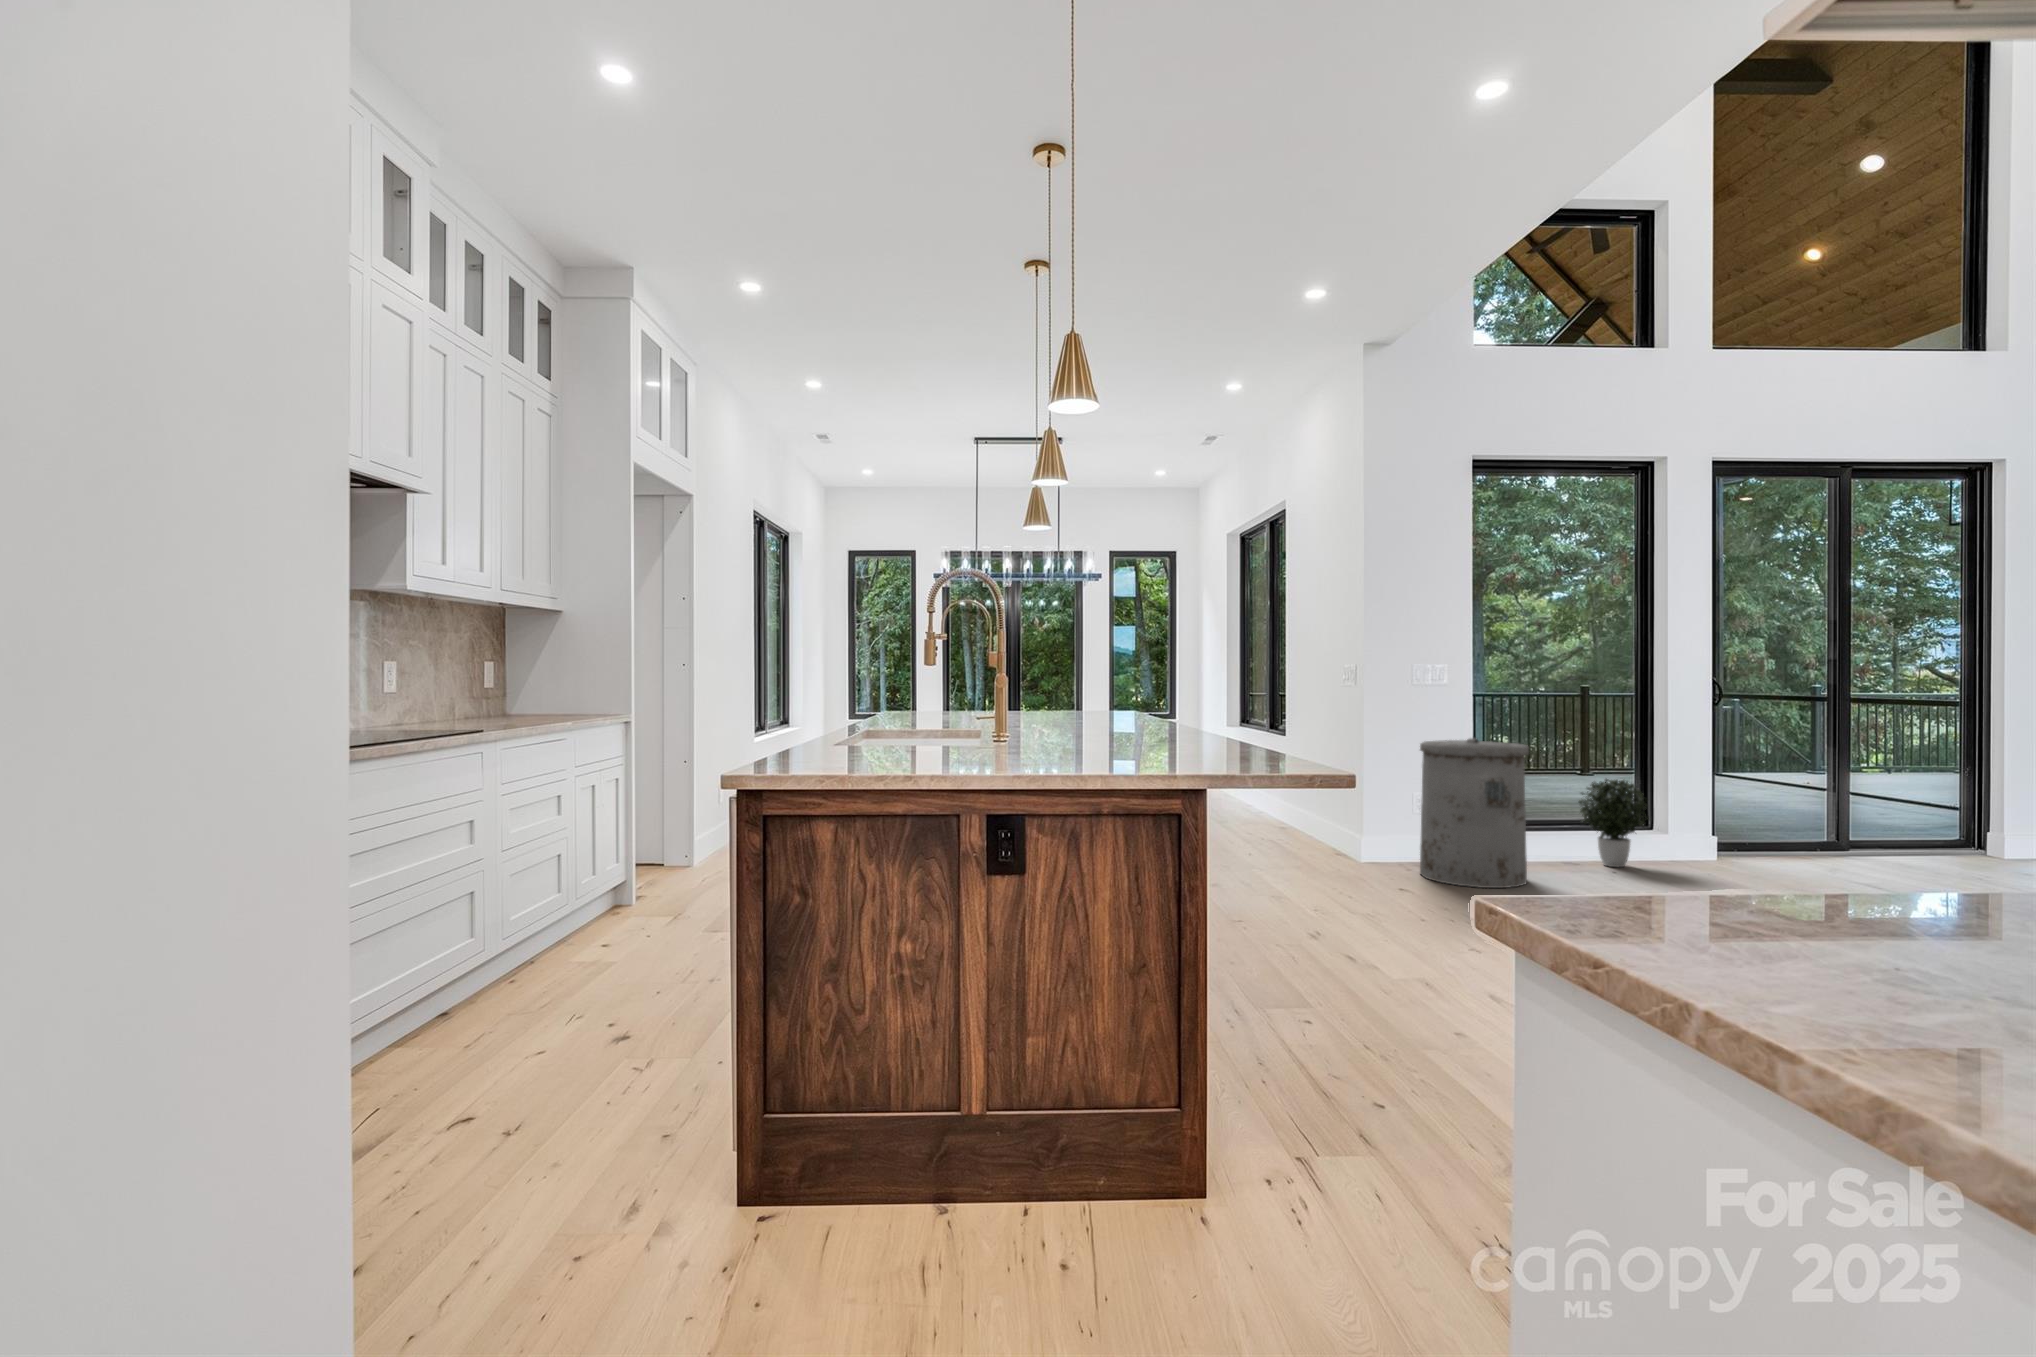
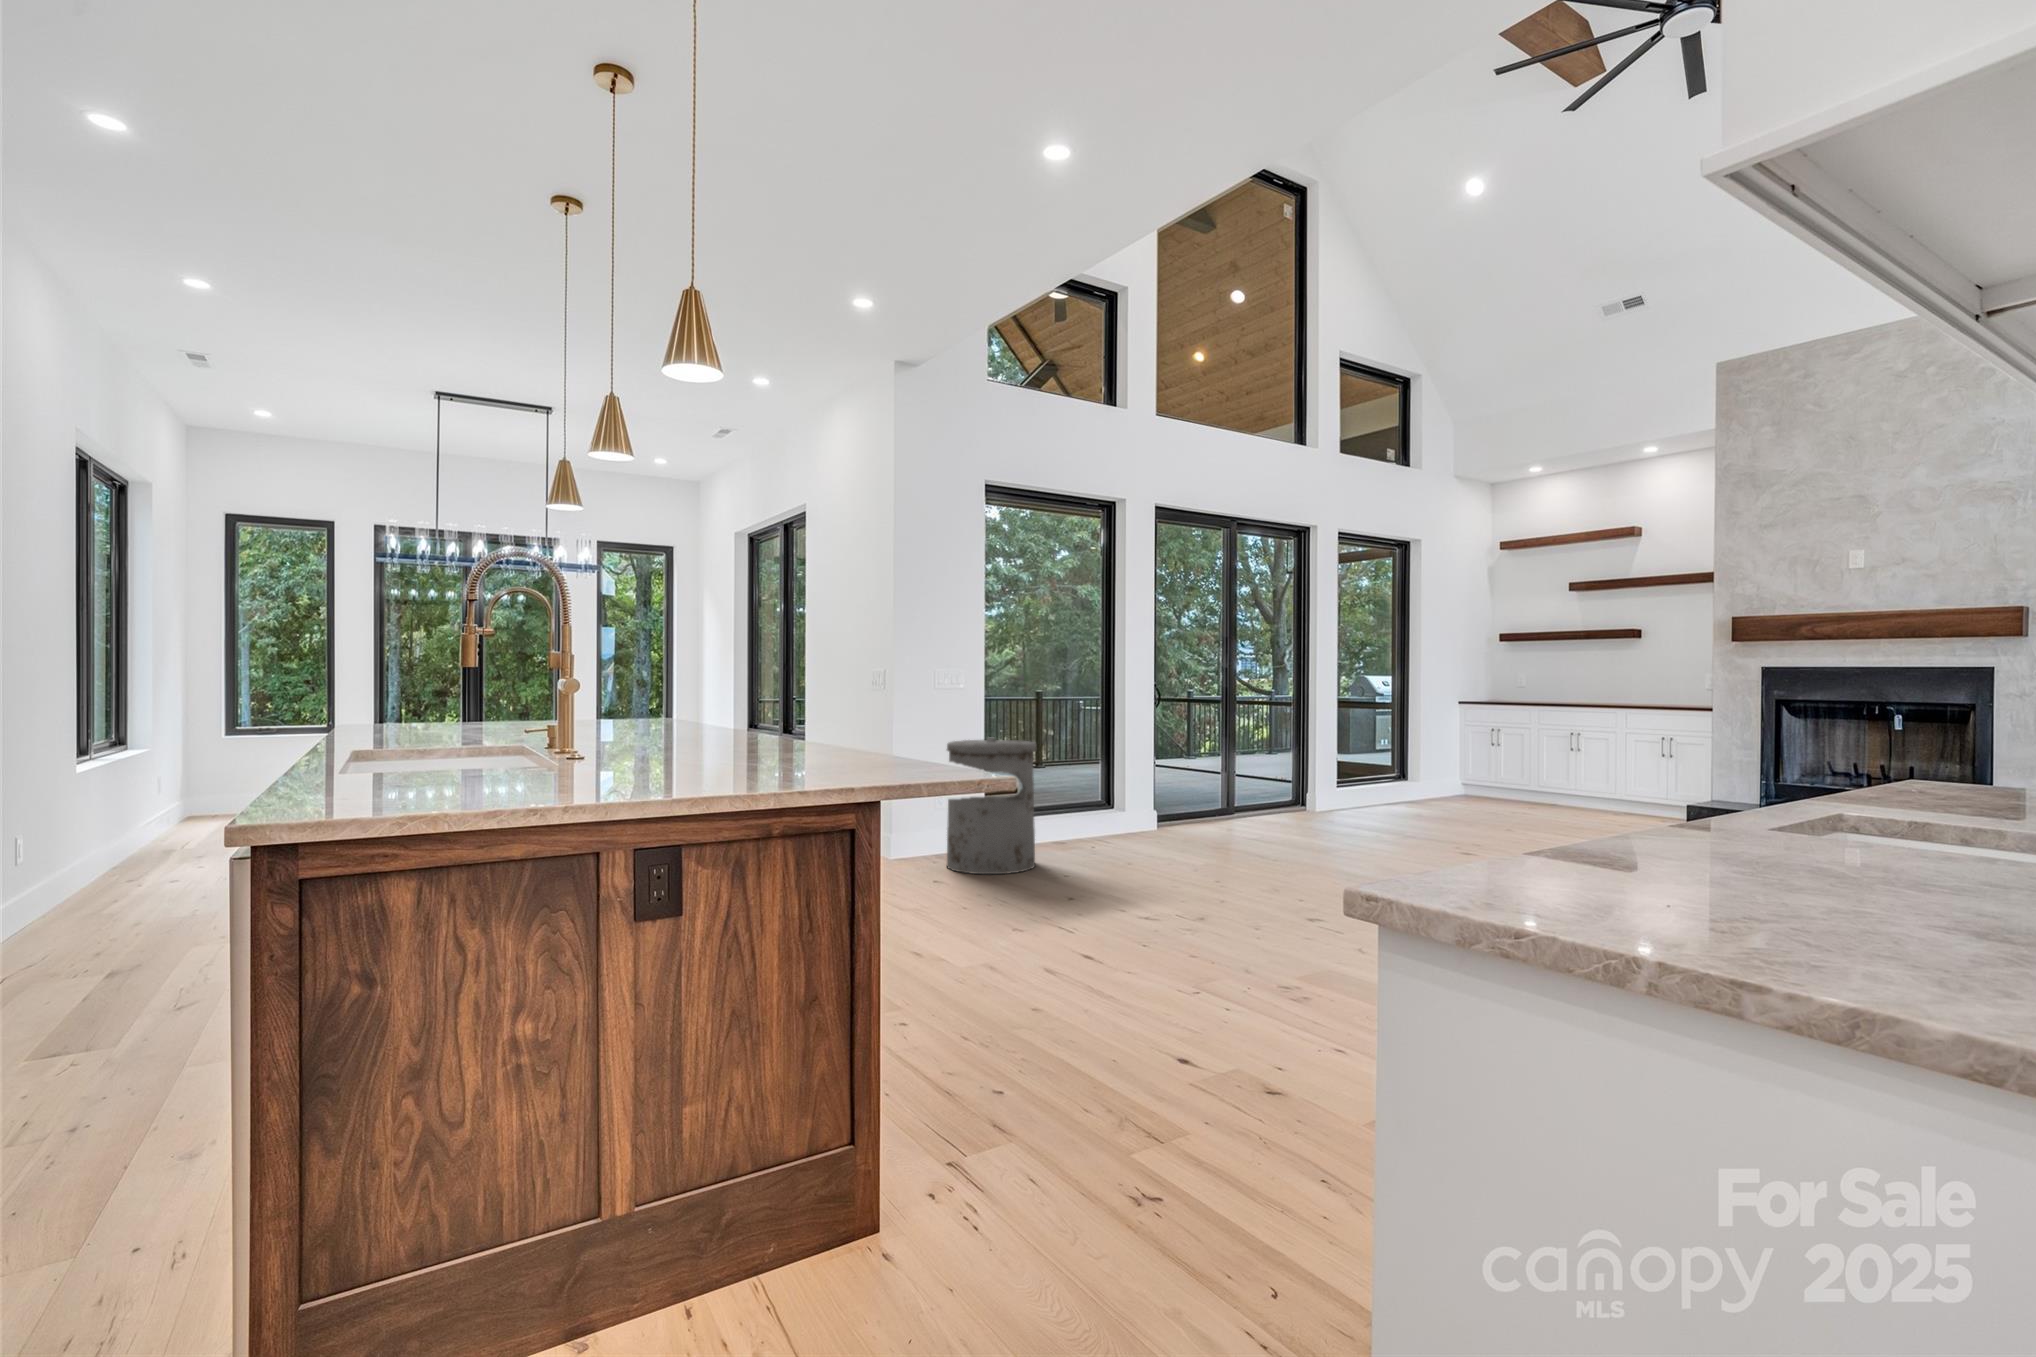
potted plant: present [1579,779,1649,867] -> none [1066,768,1120,844]

